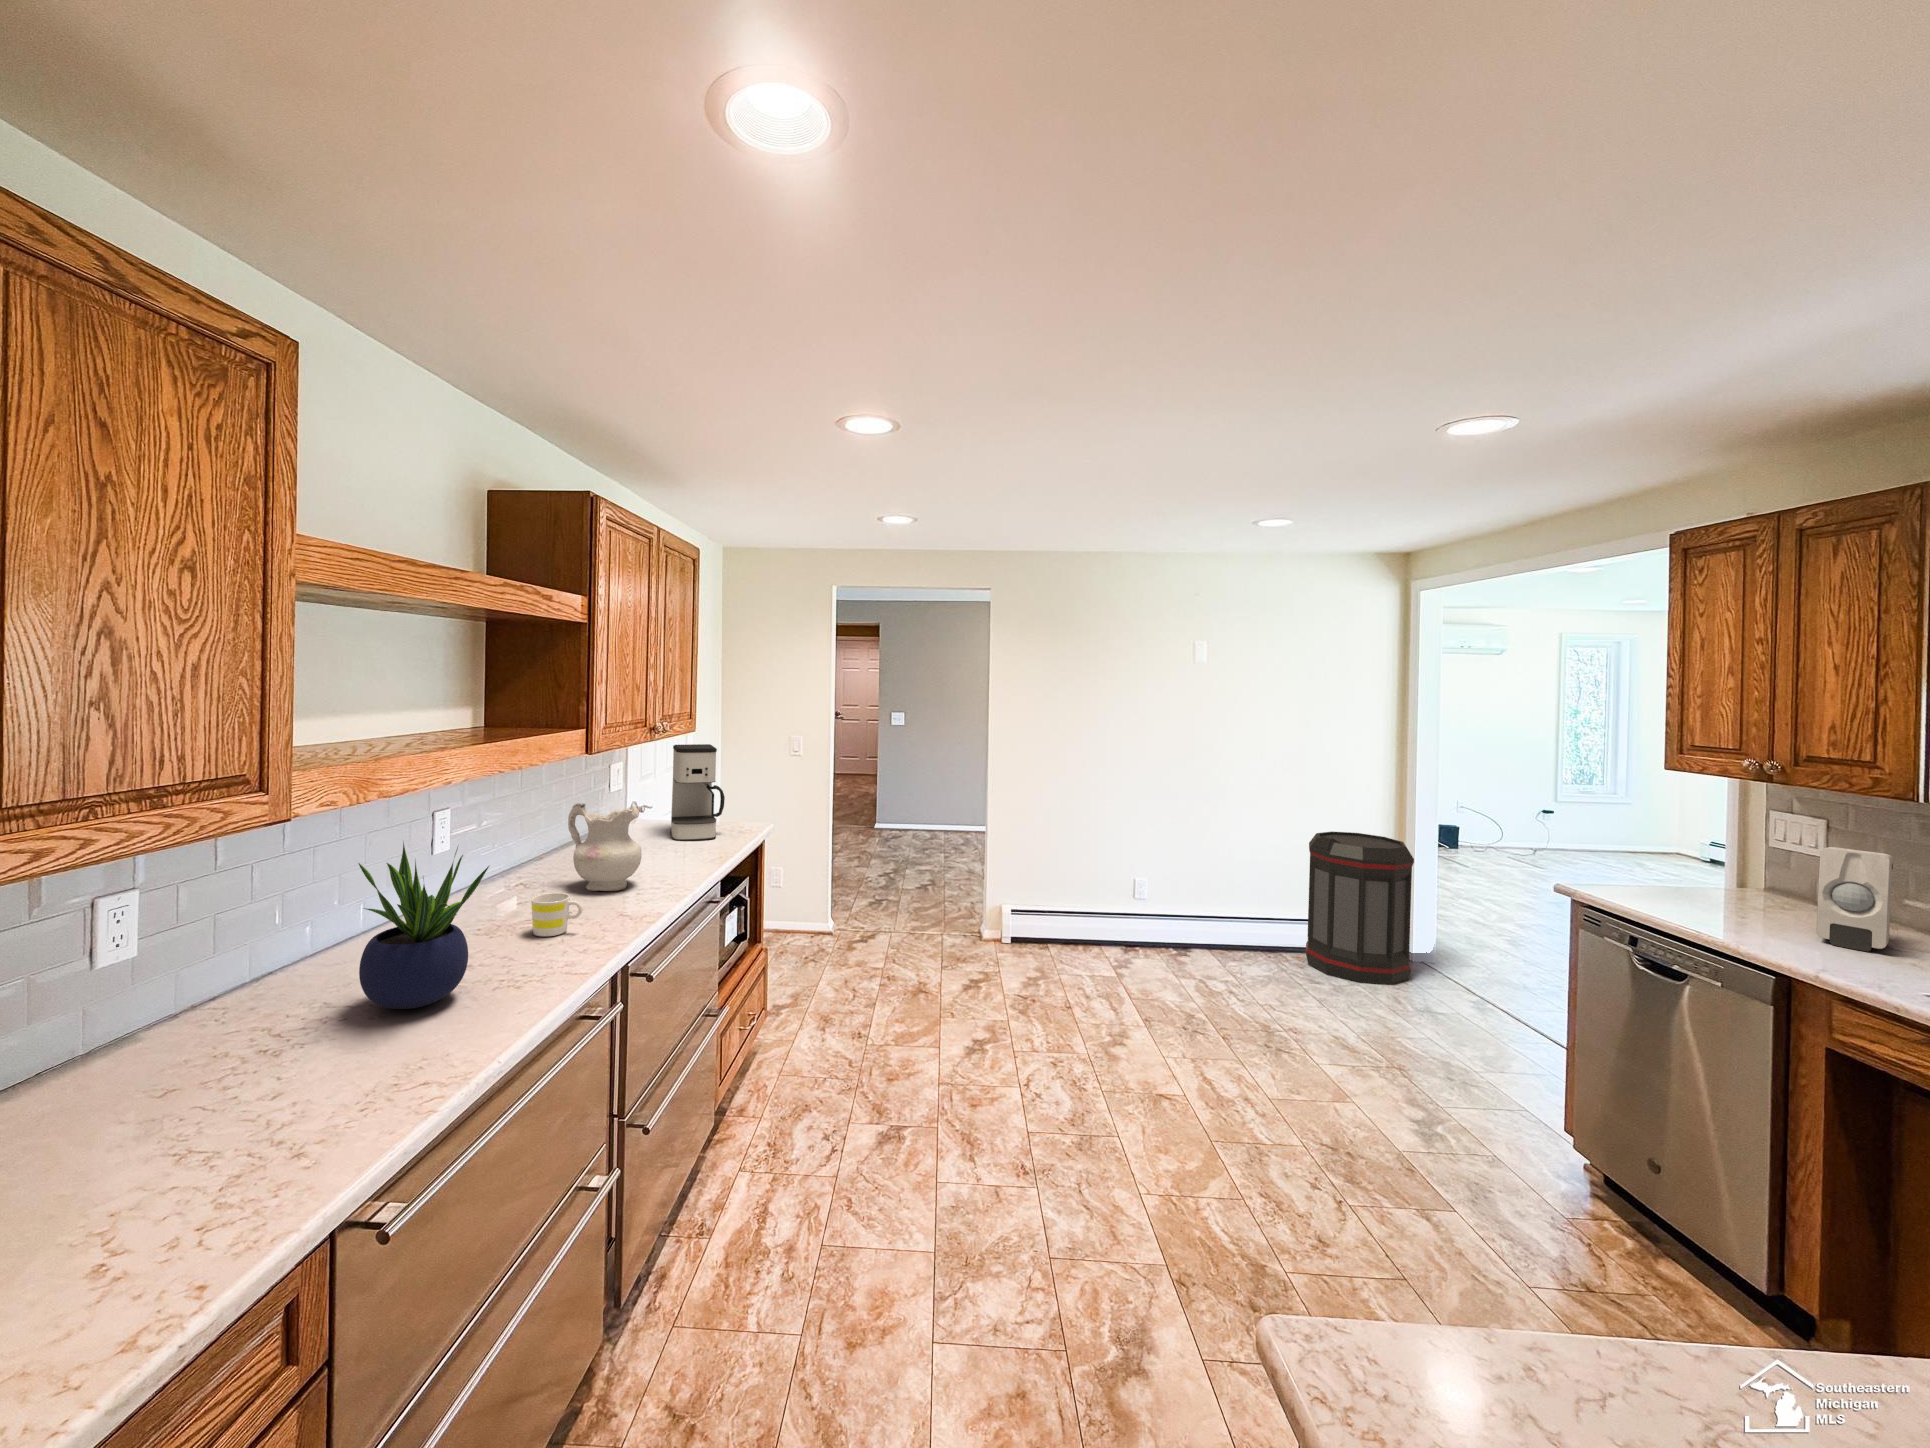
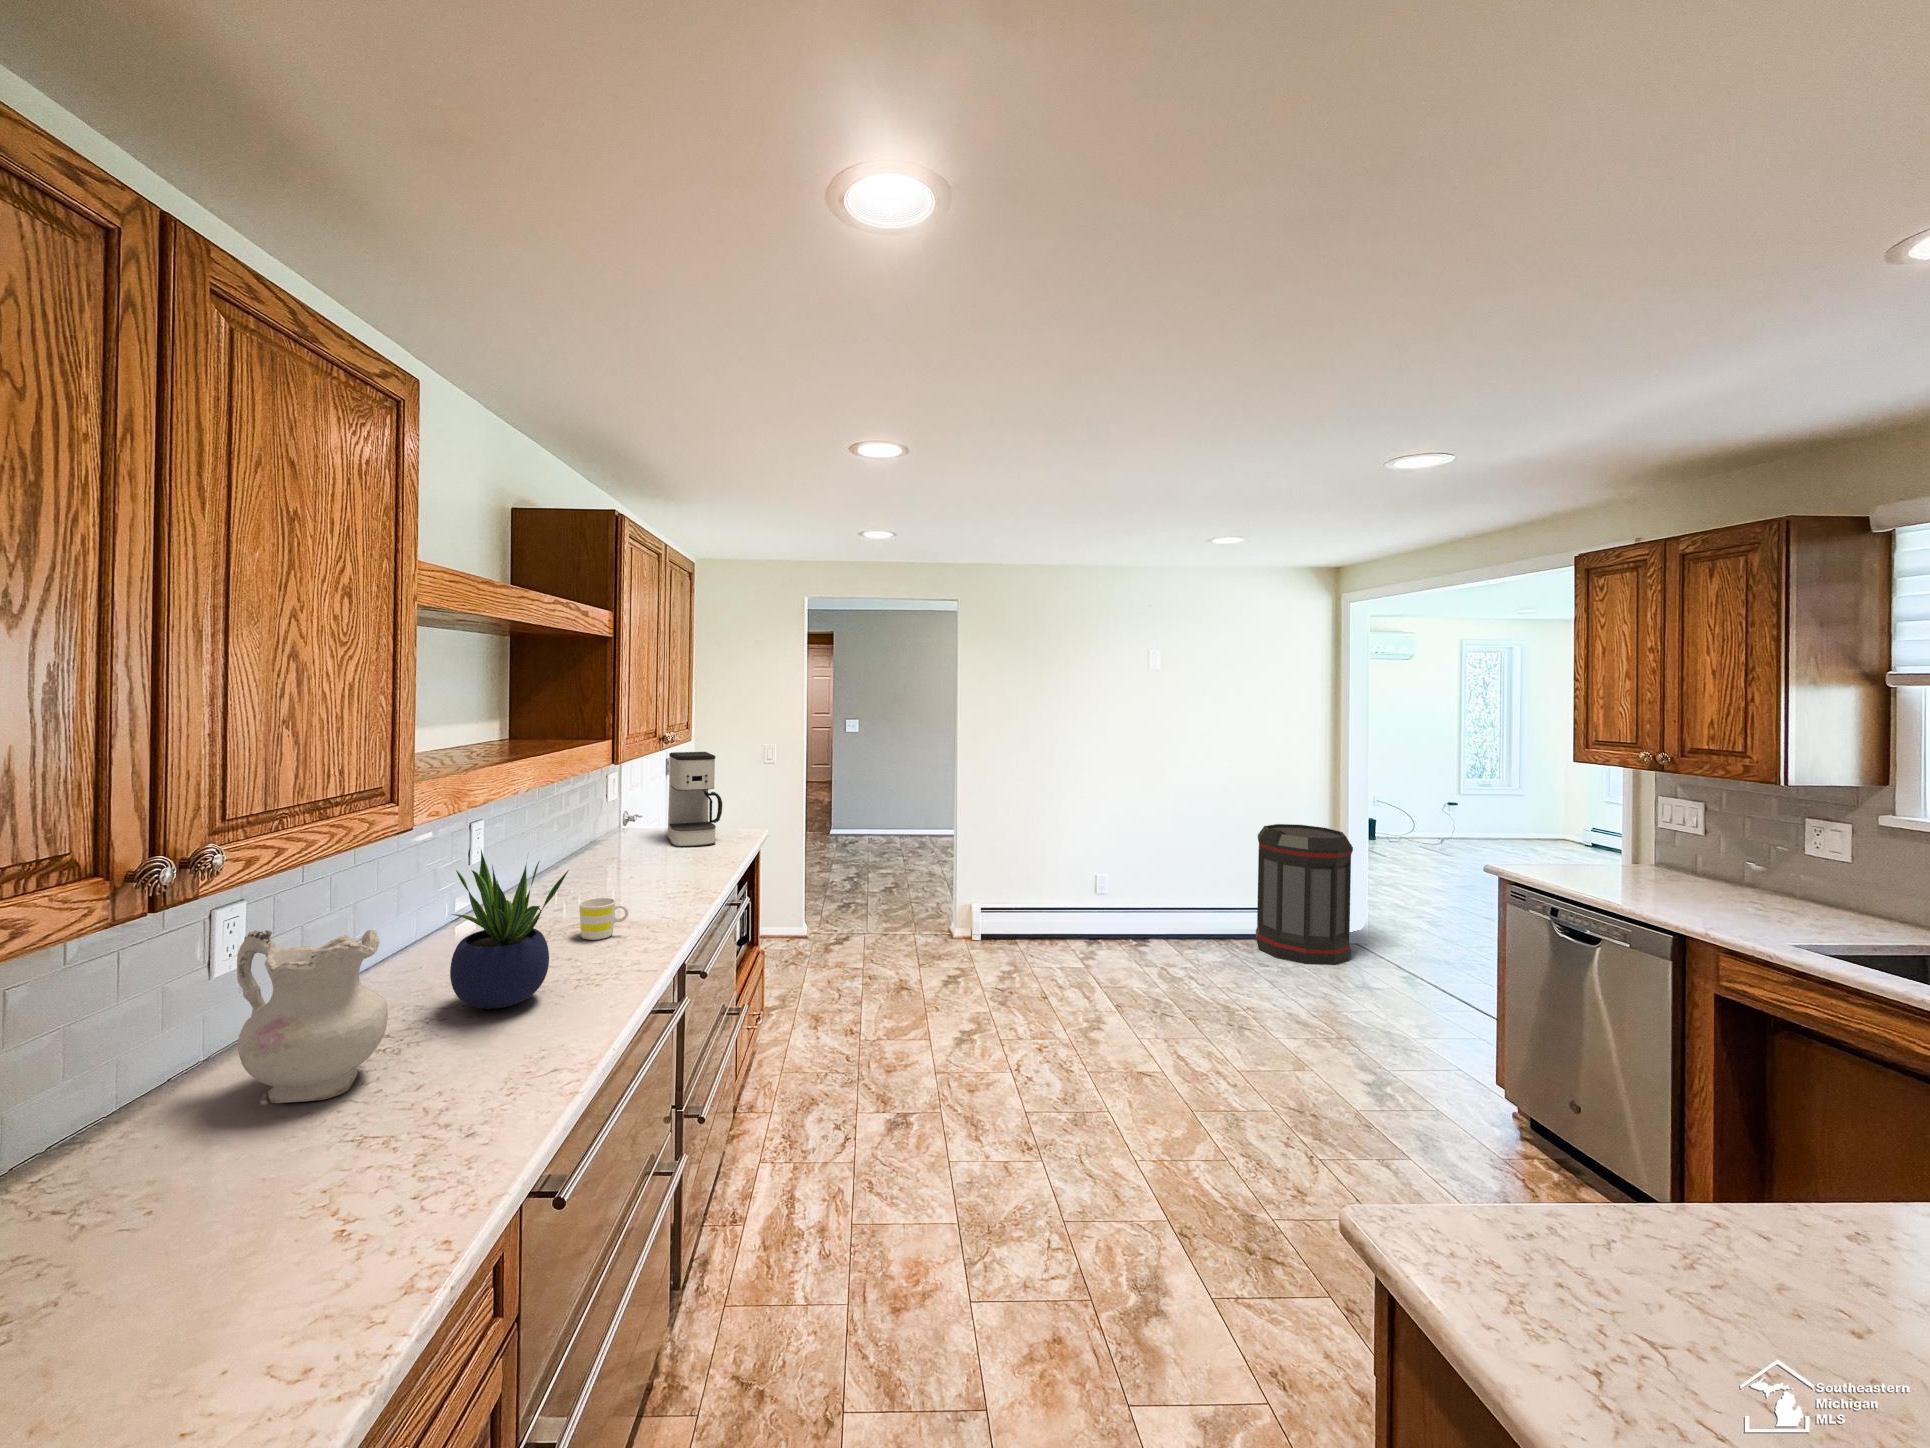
ceramic pitcher: present [568,803,642,891] -> present [237,930,388,1103]
soap dispenser: present [1817,847,1893,951] -> none [1702,824,1759,911]

